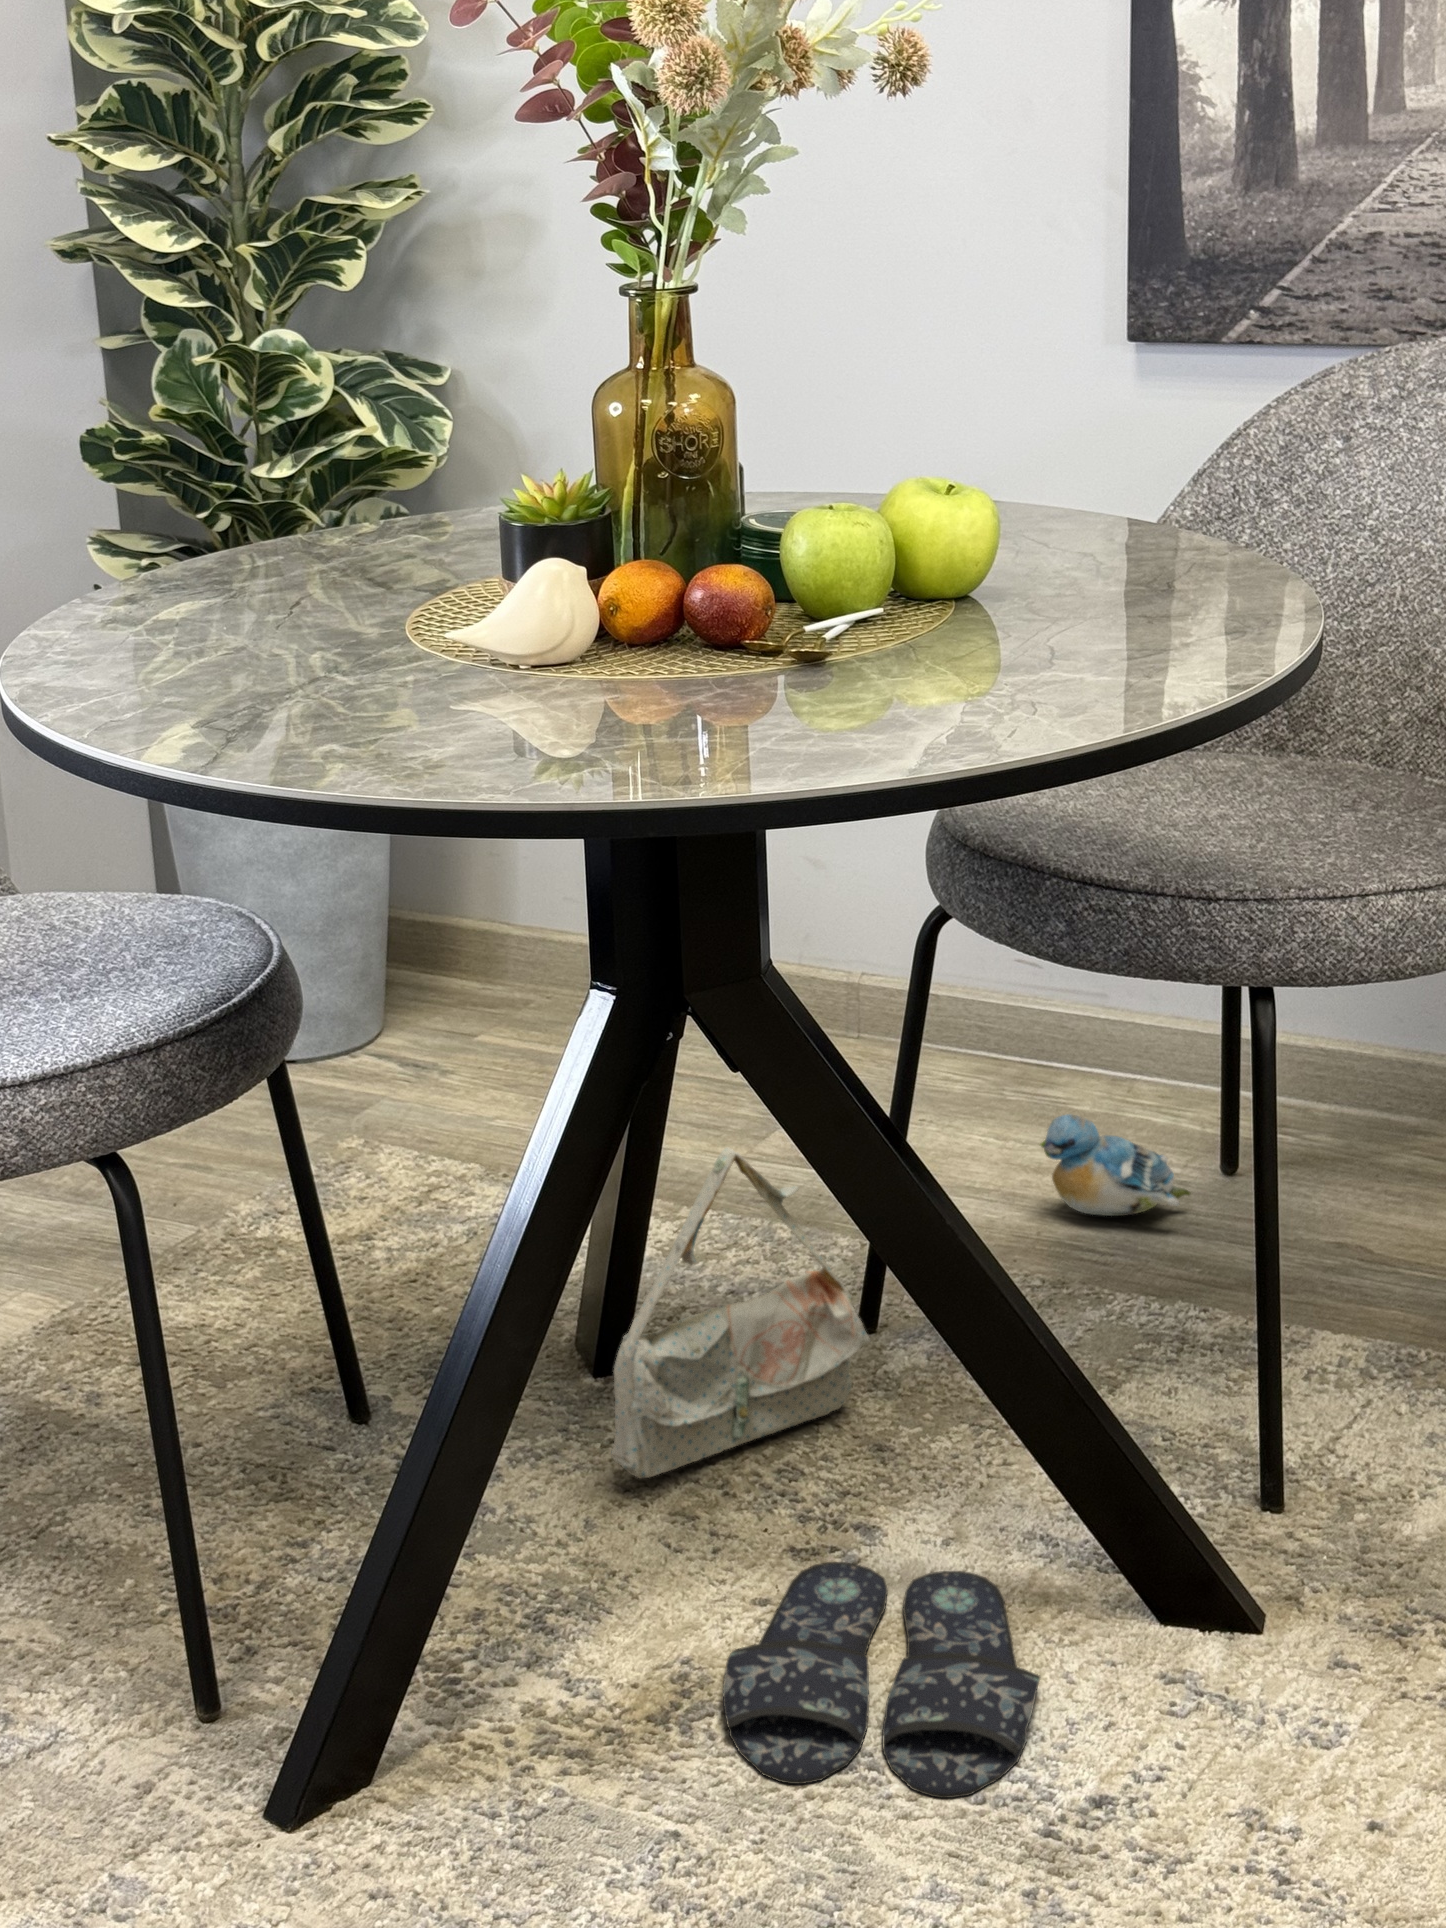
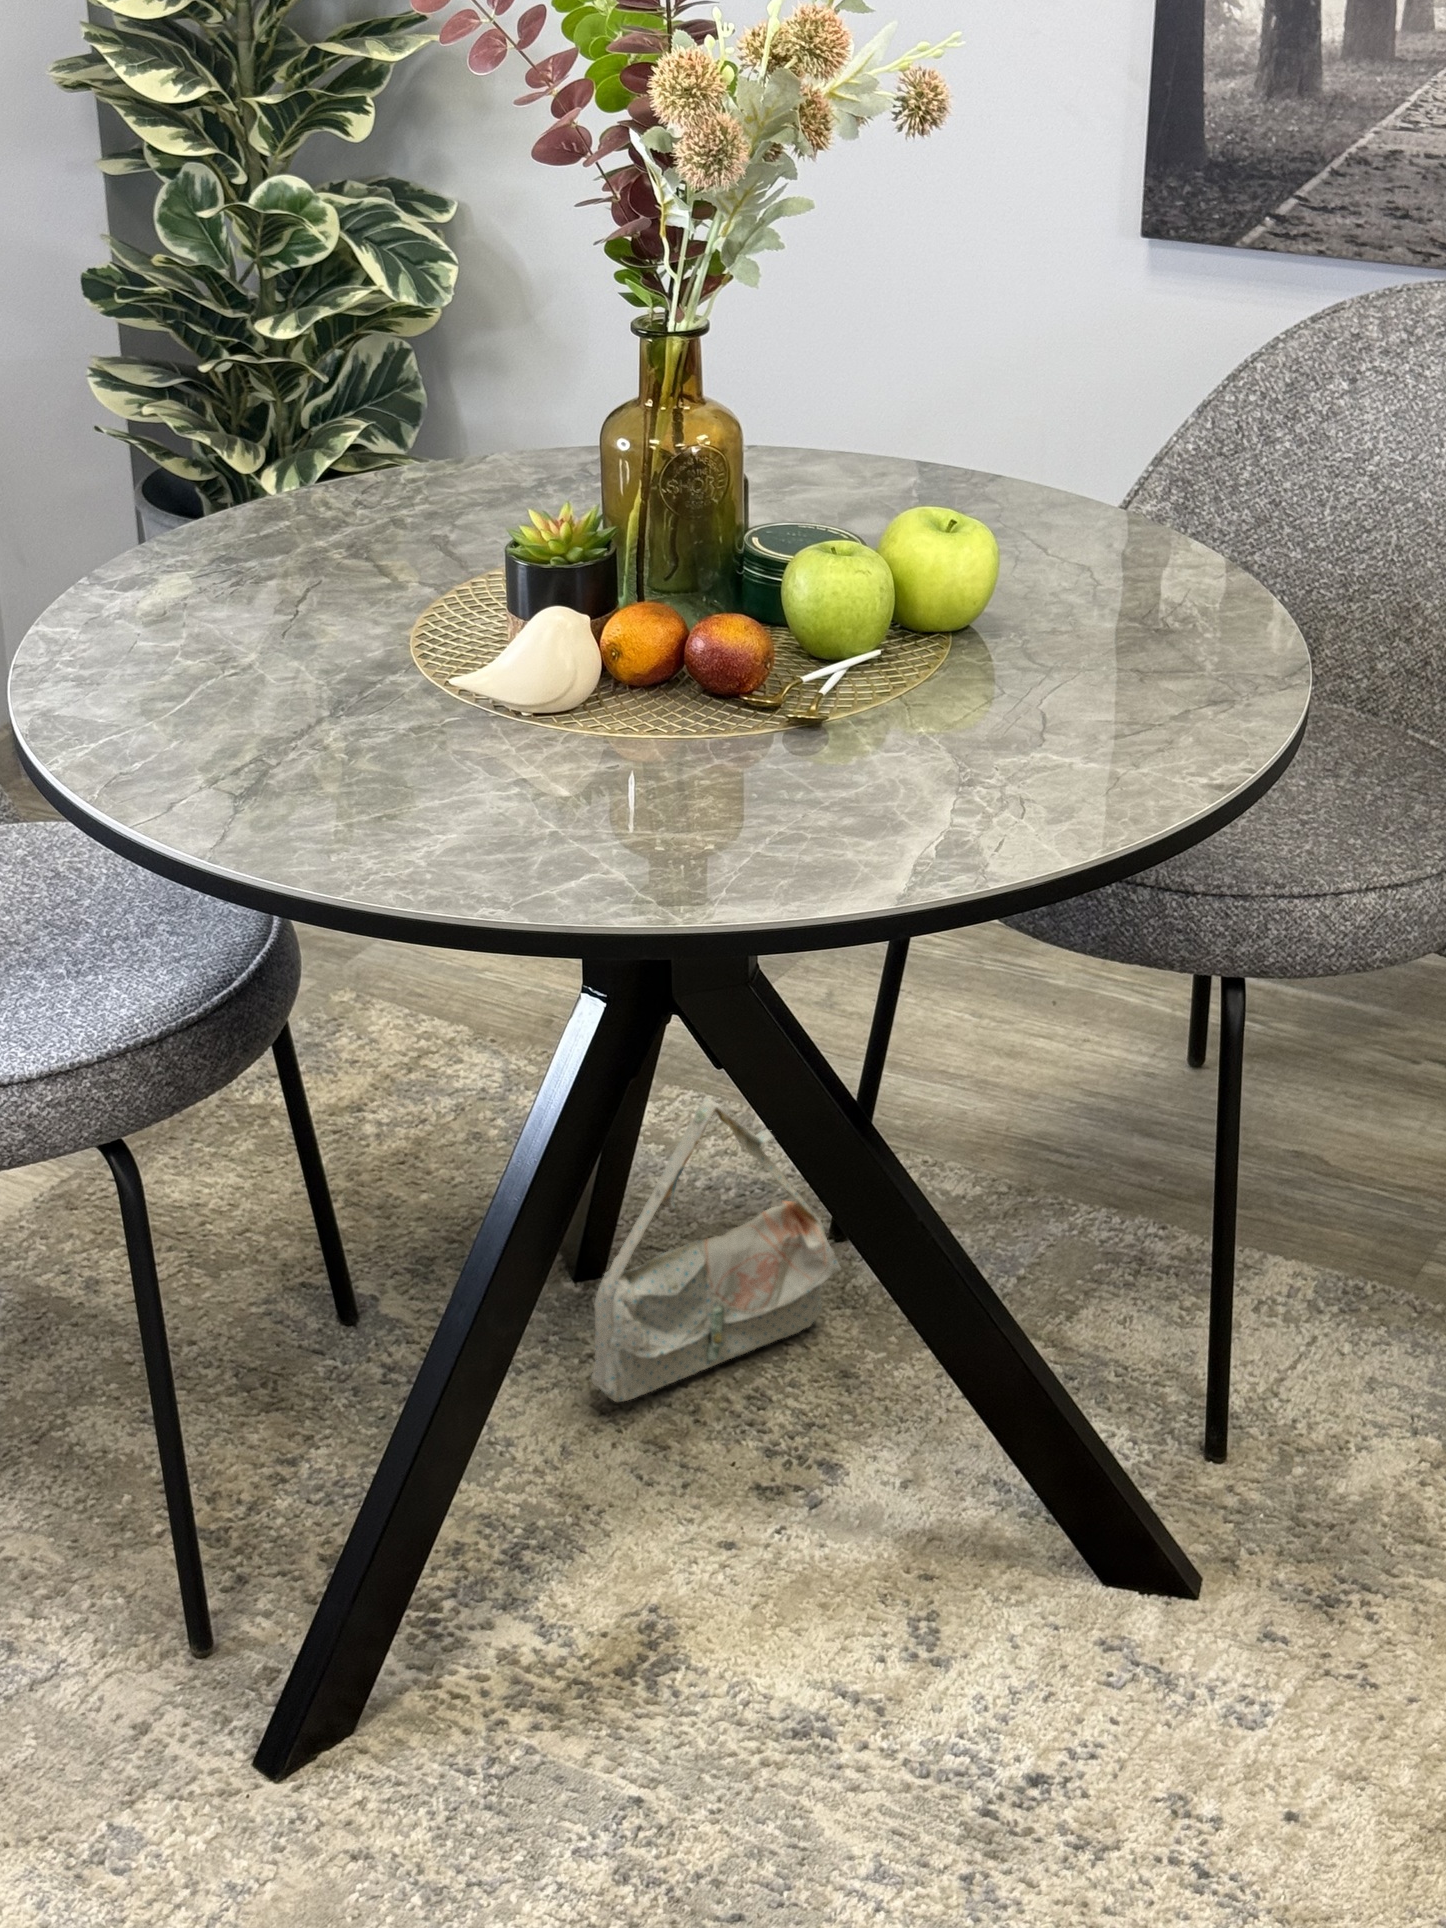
plush toy: present [1040,1114,1191,1216] -> none [1012,1020,1155,1115]
slippers: present [723,1562,1040,1798] -> none [686,1501,987,1768]

